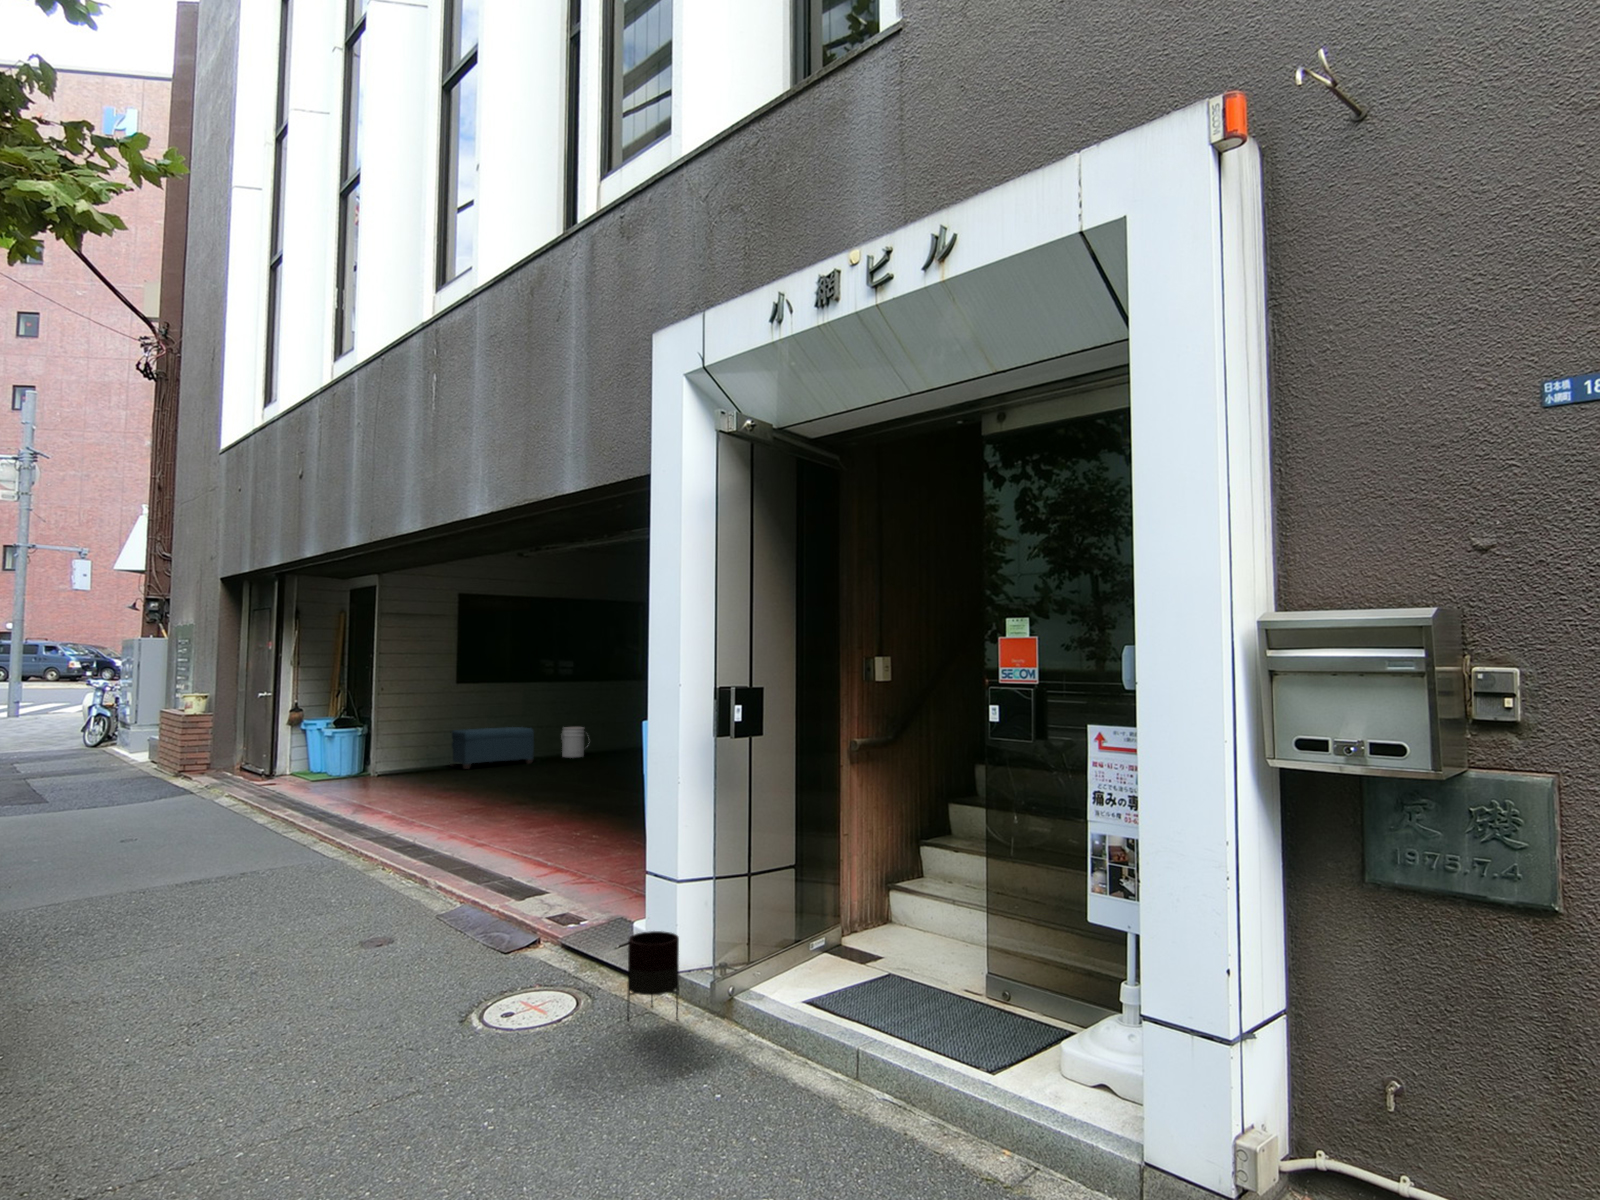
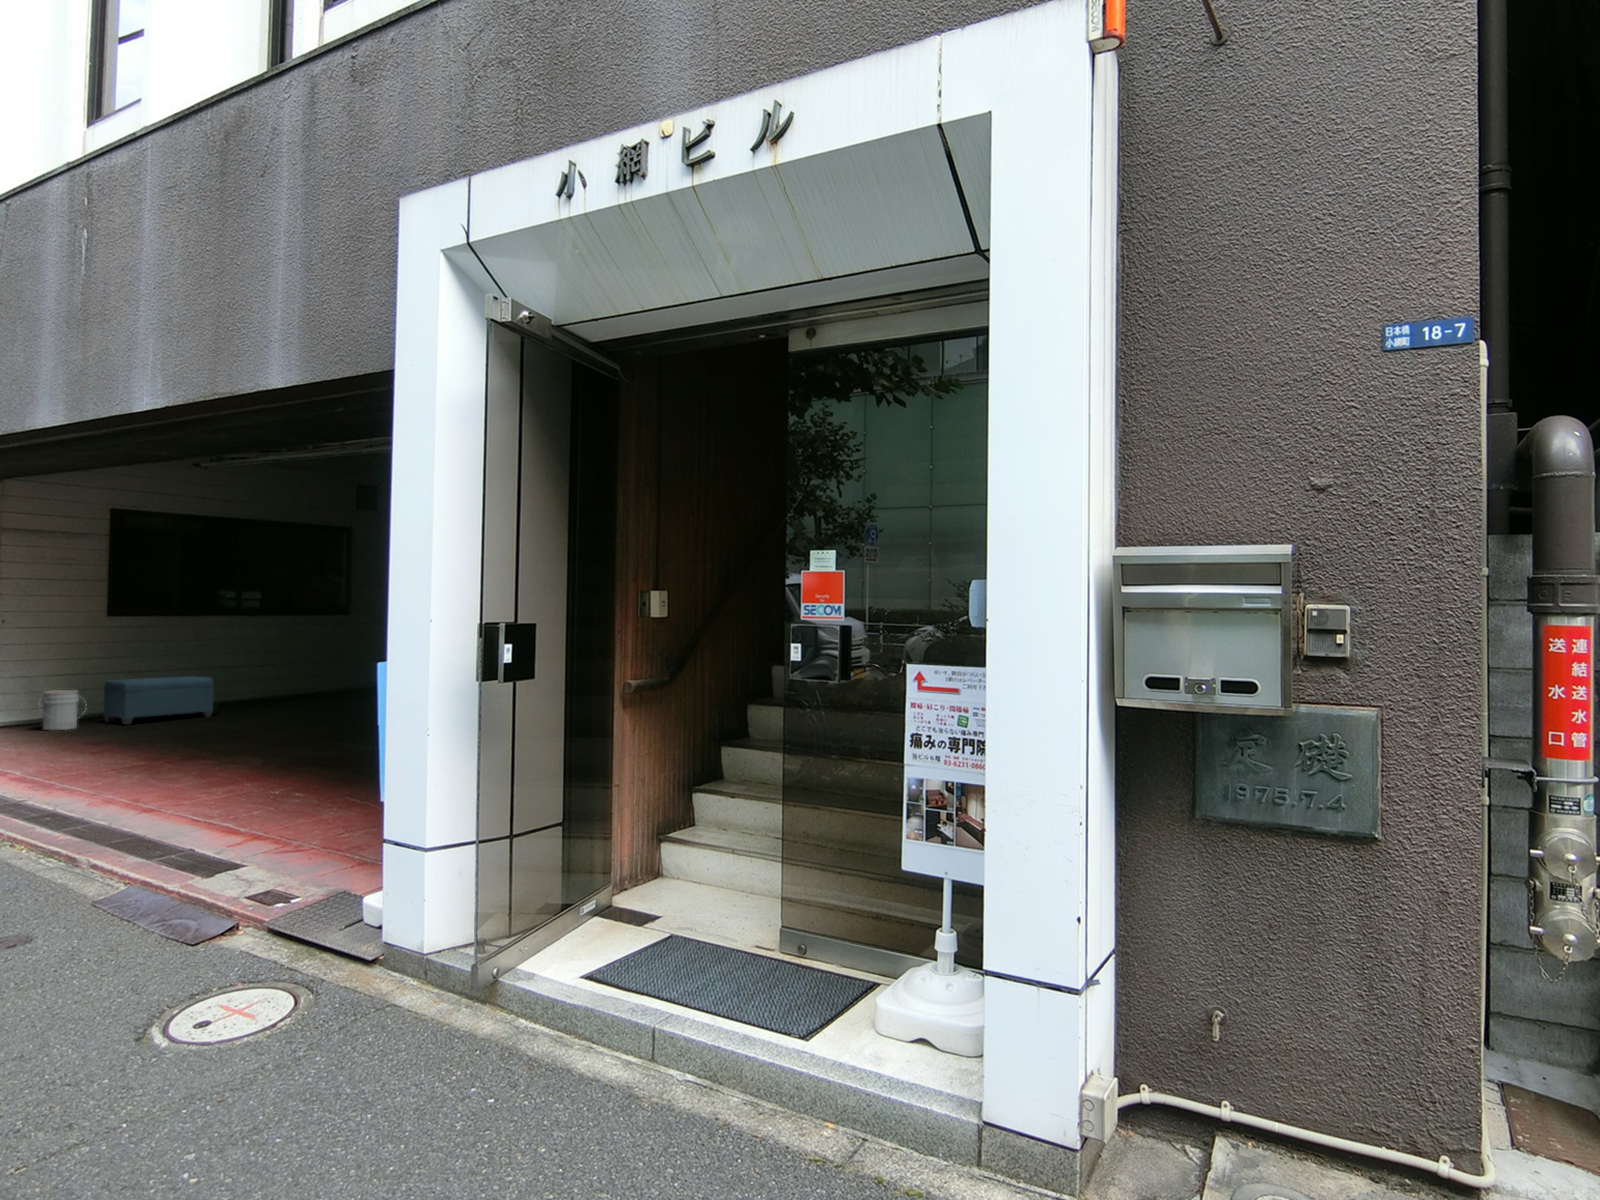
bucket: present [562,727,584,758] -> present [39,690,79,730]
planter: present [627,931,679,1021] -> none [364,908,429,1017]

